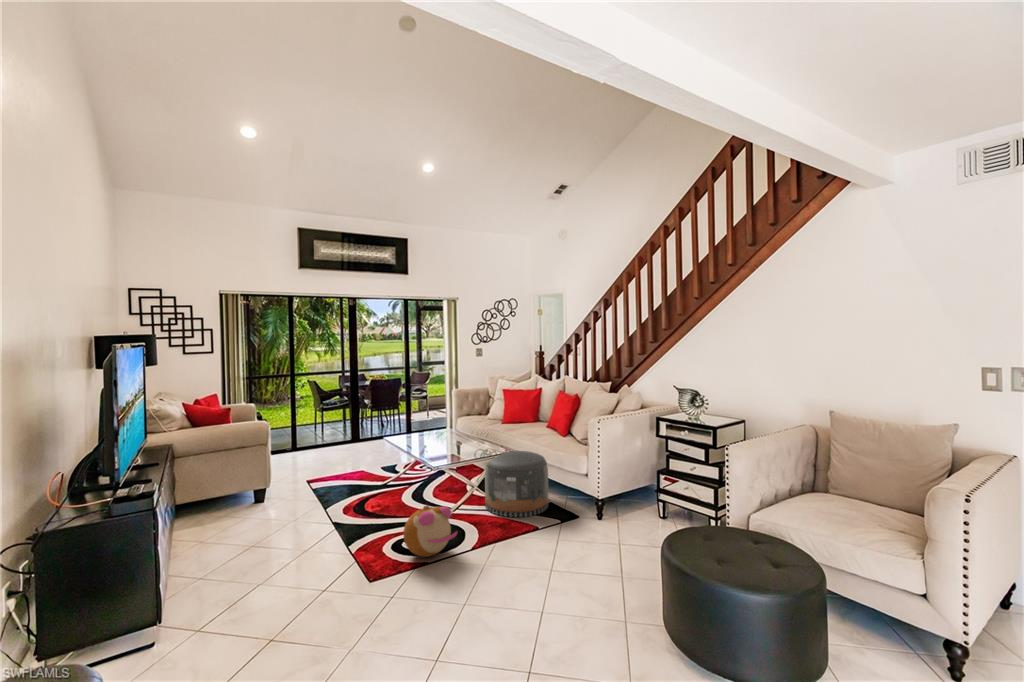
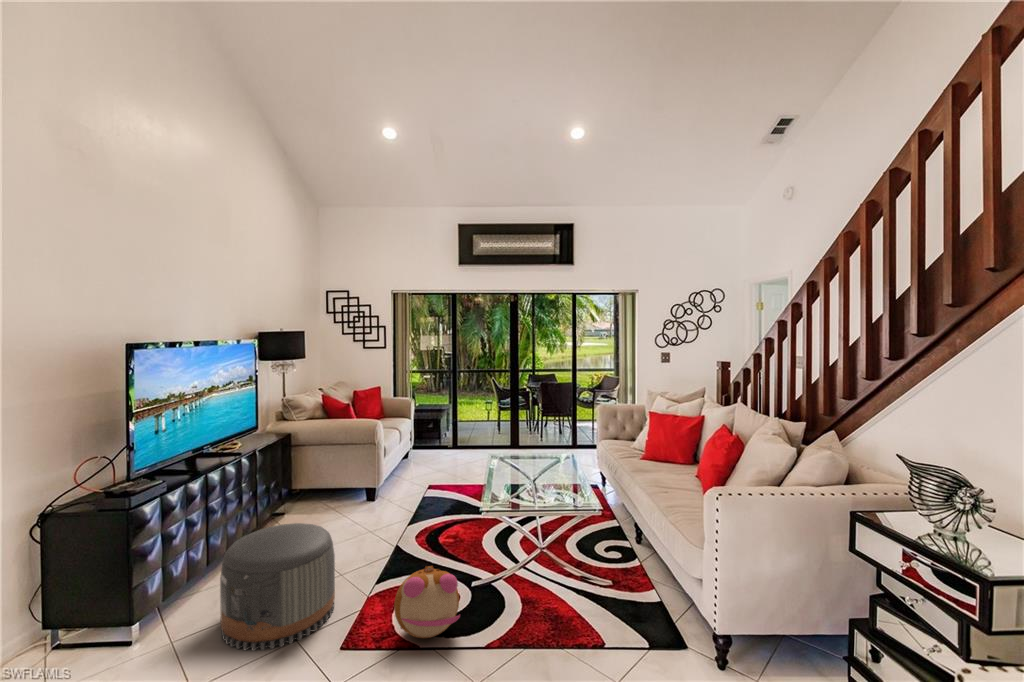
pouf: present [485,451,548,517] -> present [220,523,335,651]

